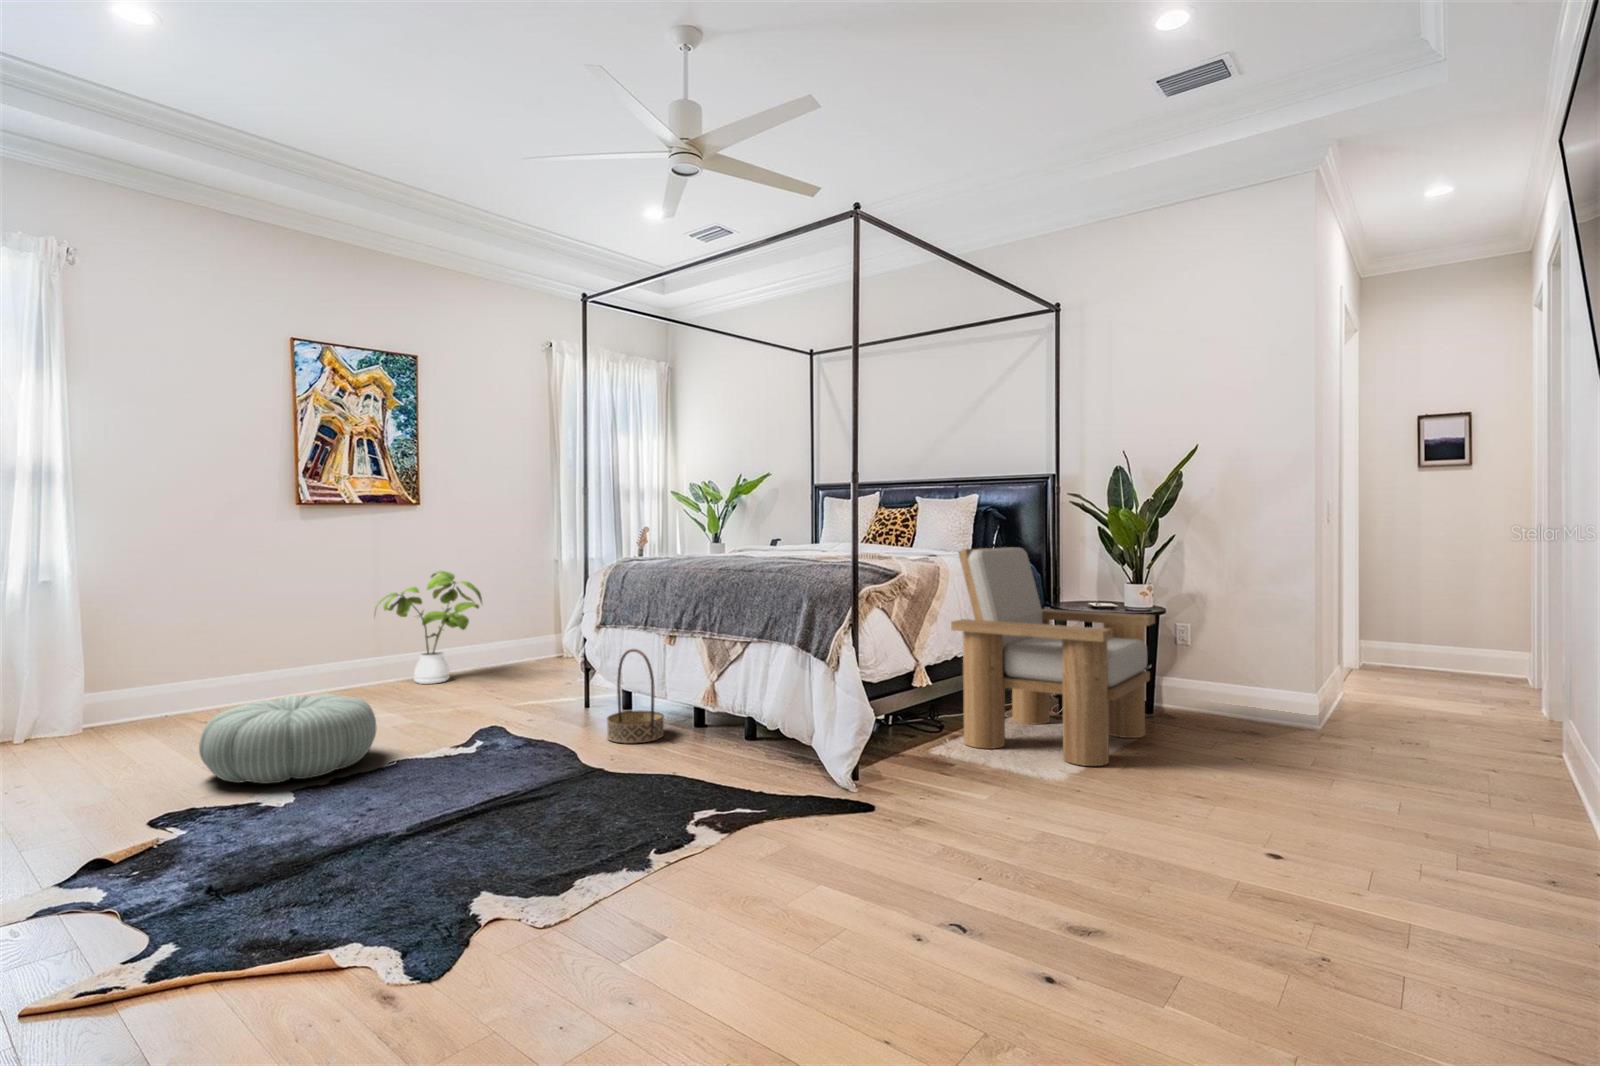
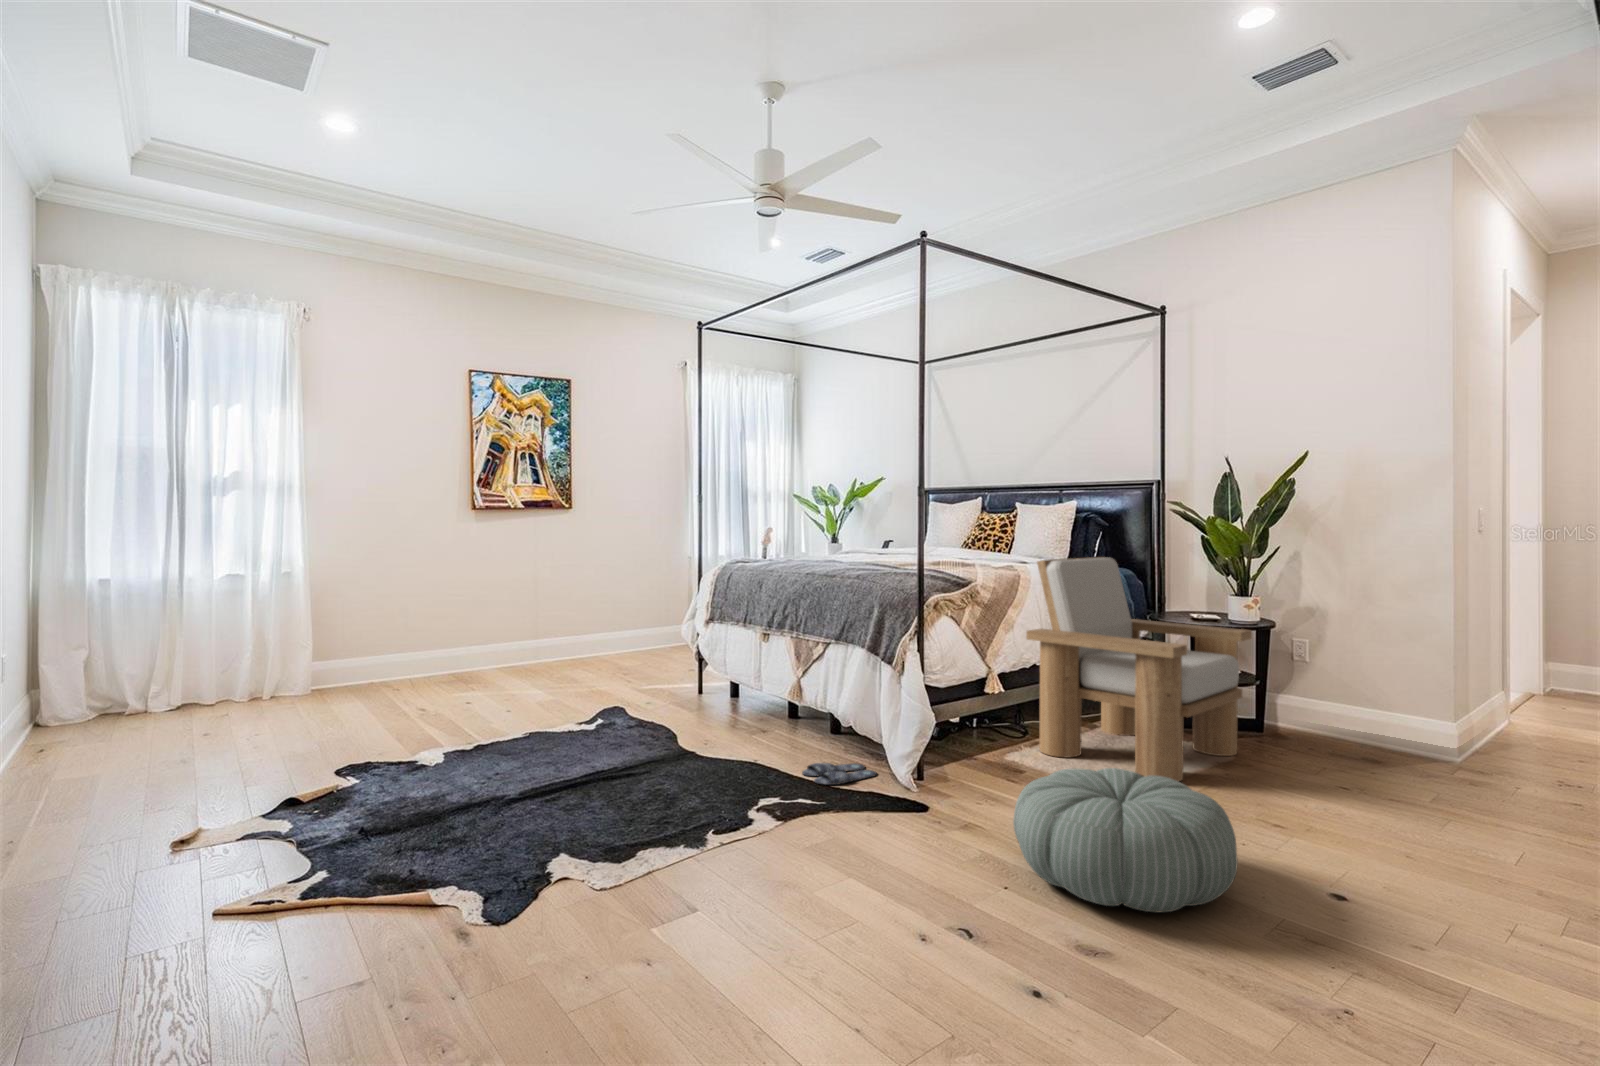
house plant: present [374,570,482,684] -> none [533,568,622,667]
basket: present [607,649,664,744] -> none [708,645,759,731]
pouf: present [199,694,377,783] -> present [1013,768,1238,912]
slippers: none [731,768,812,792] -> present [802,763,877,785]

